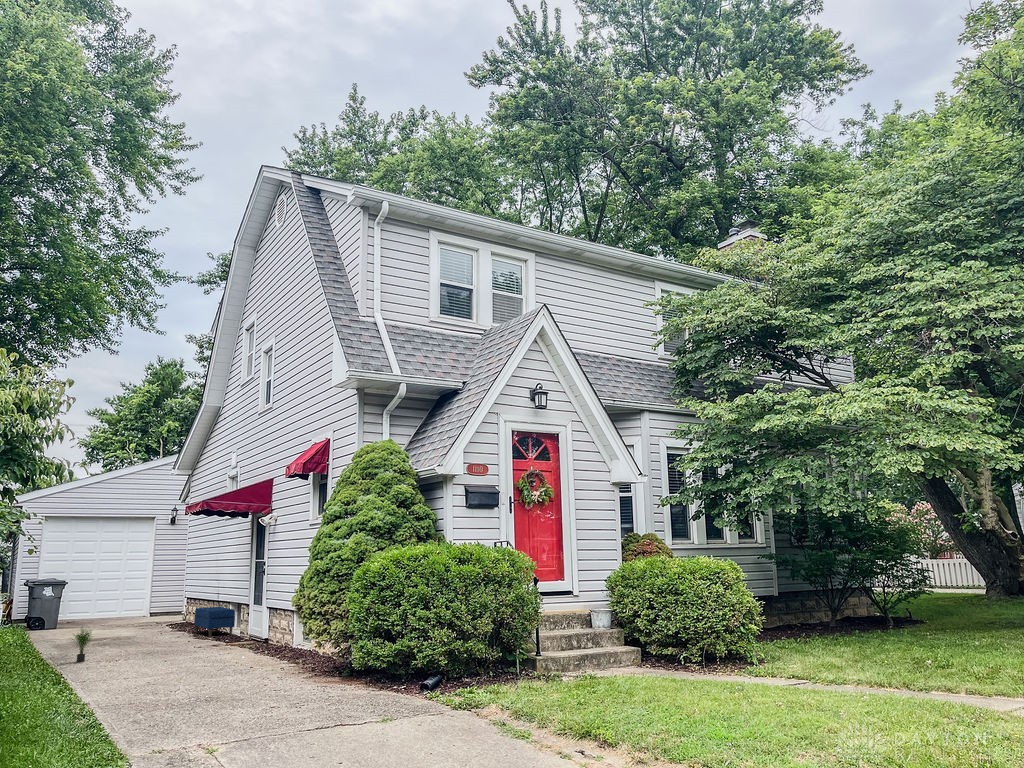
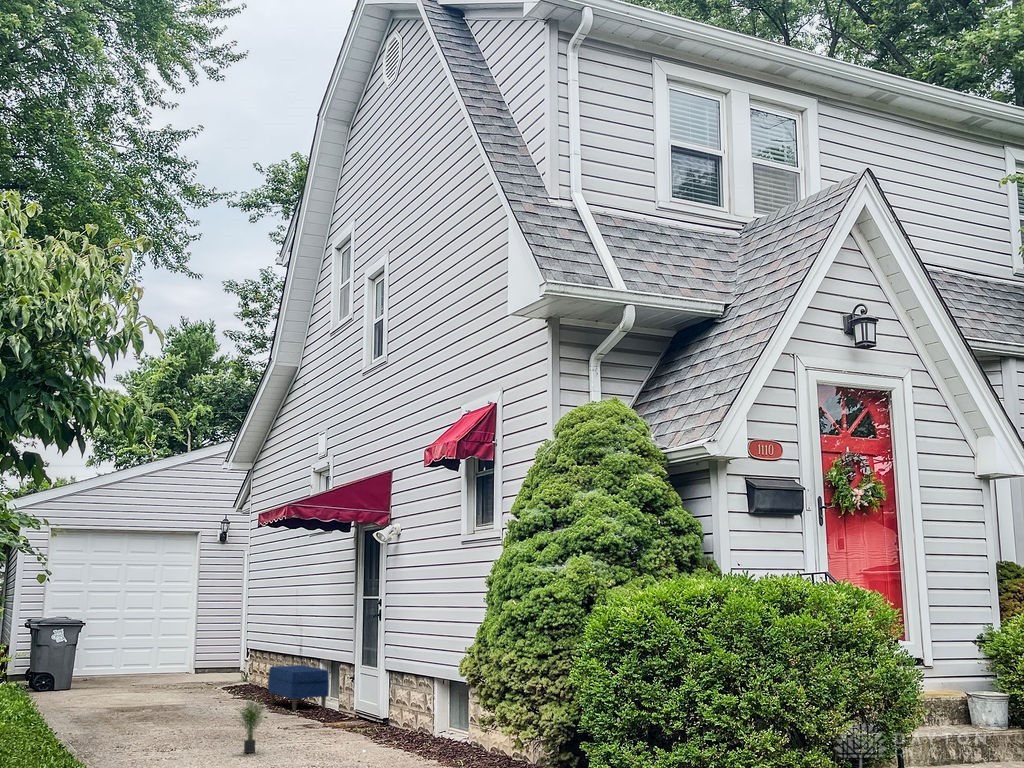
potted plant: present [74,628,91,662] -> present [240,698,263,753]

